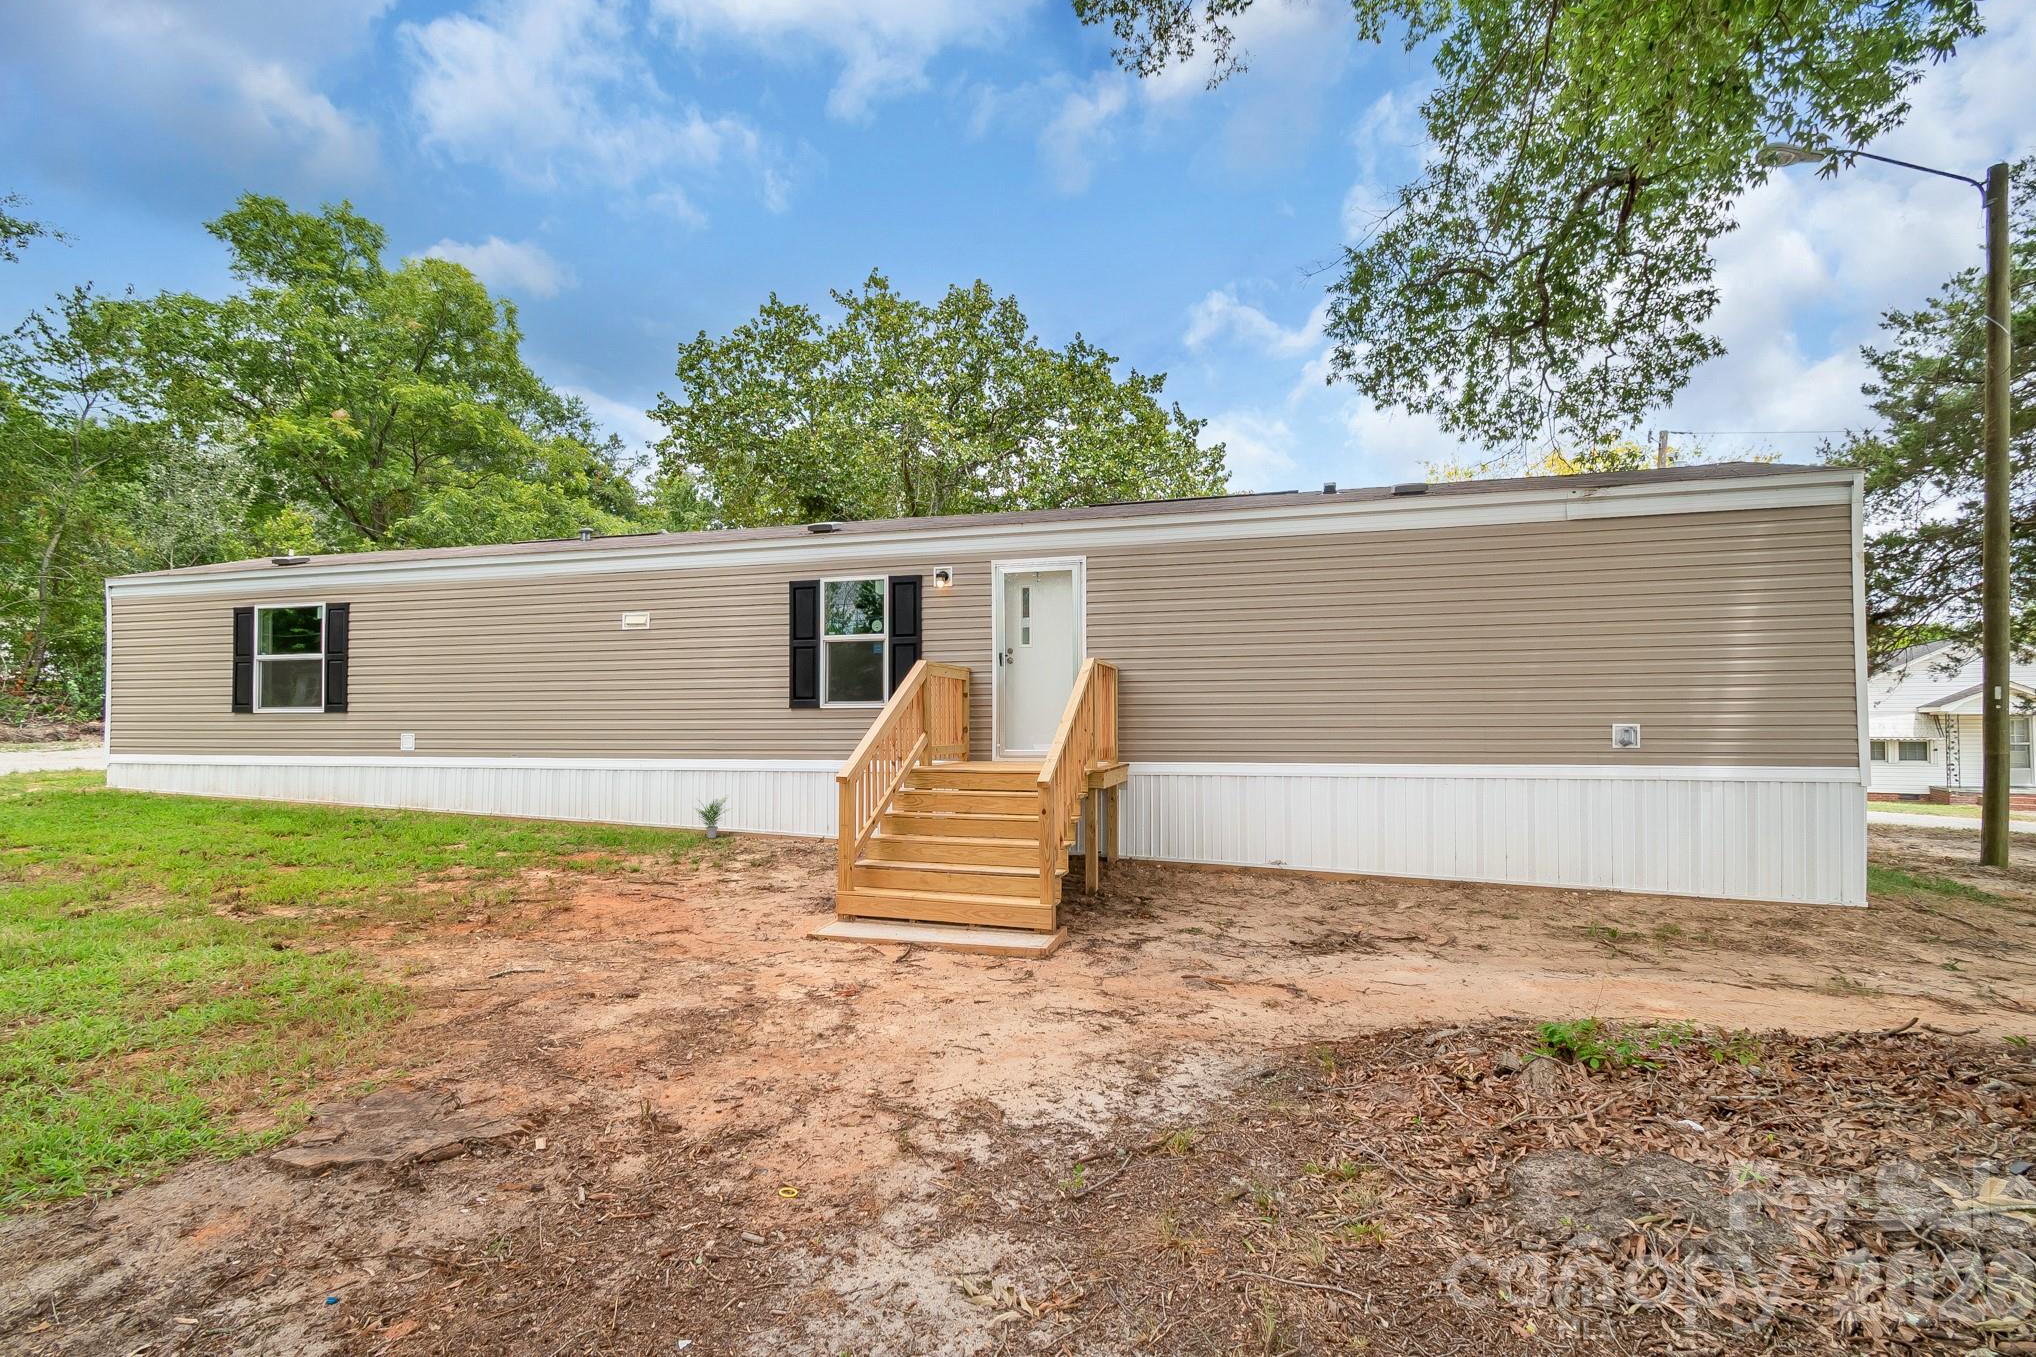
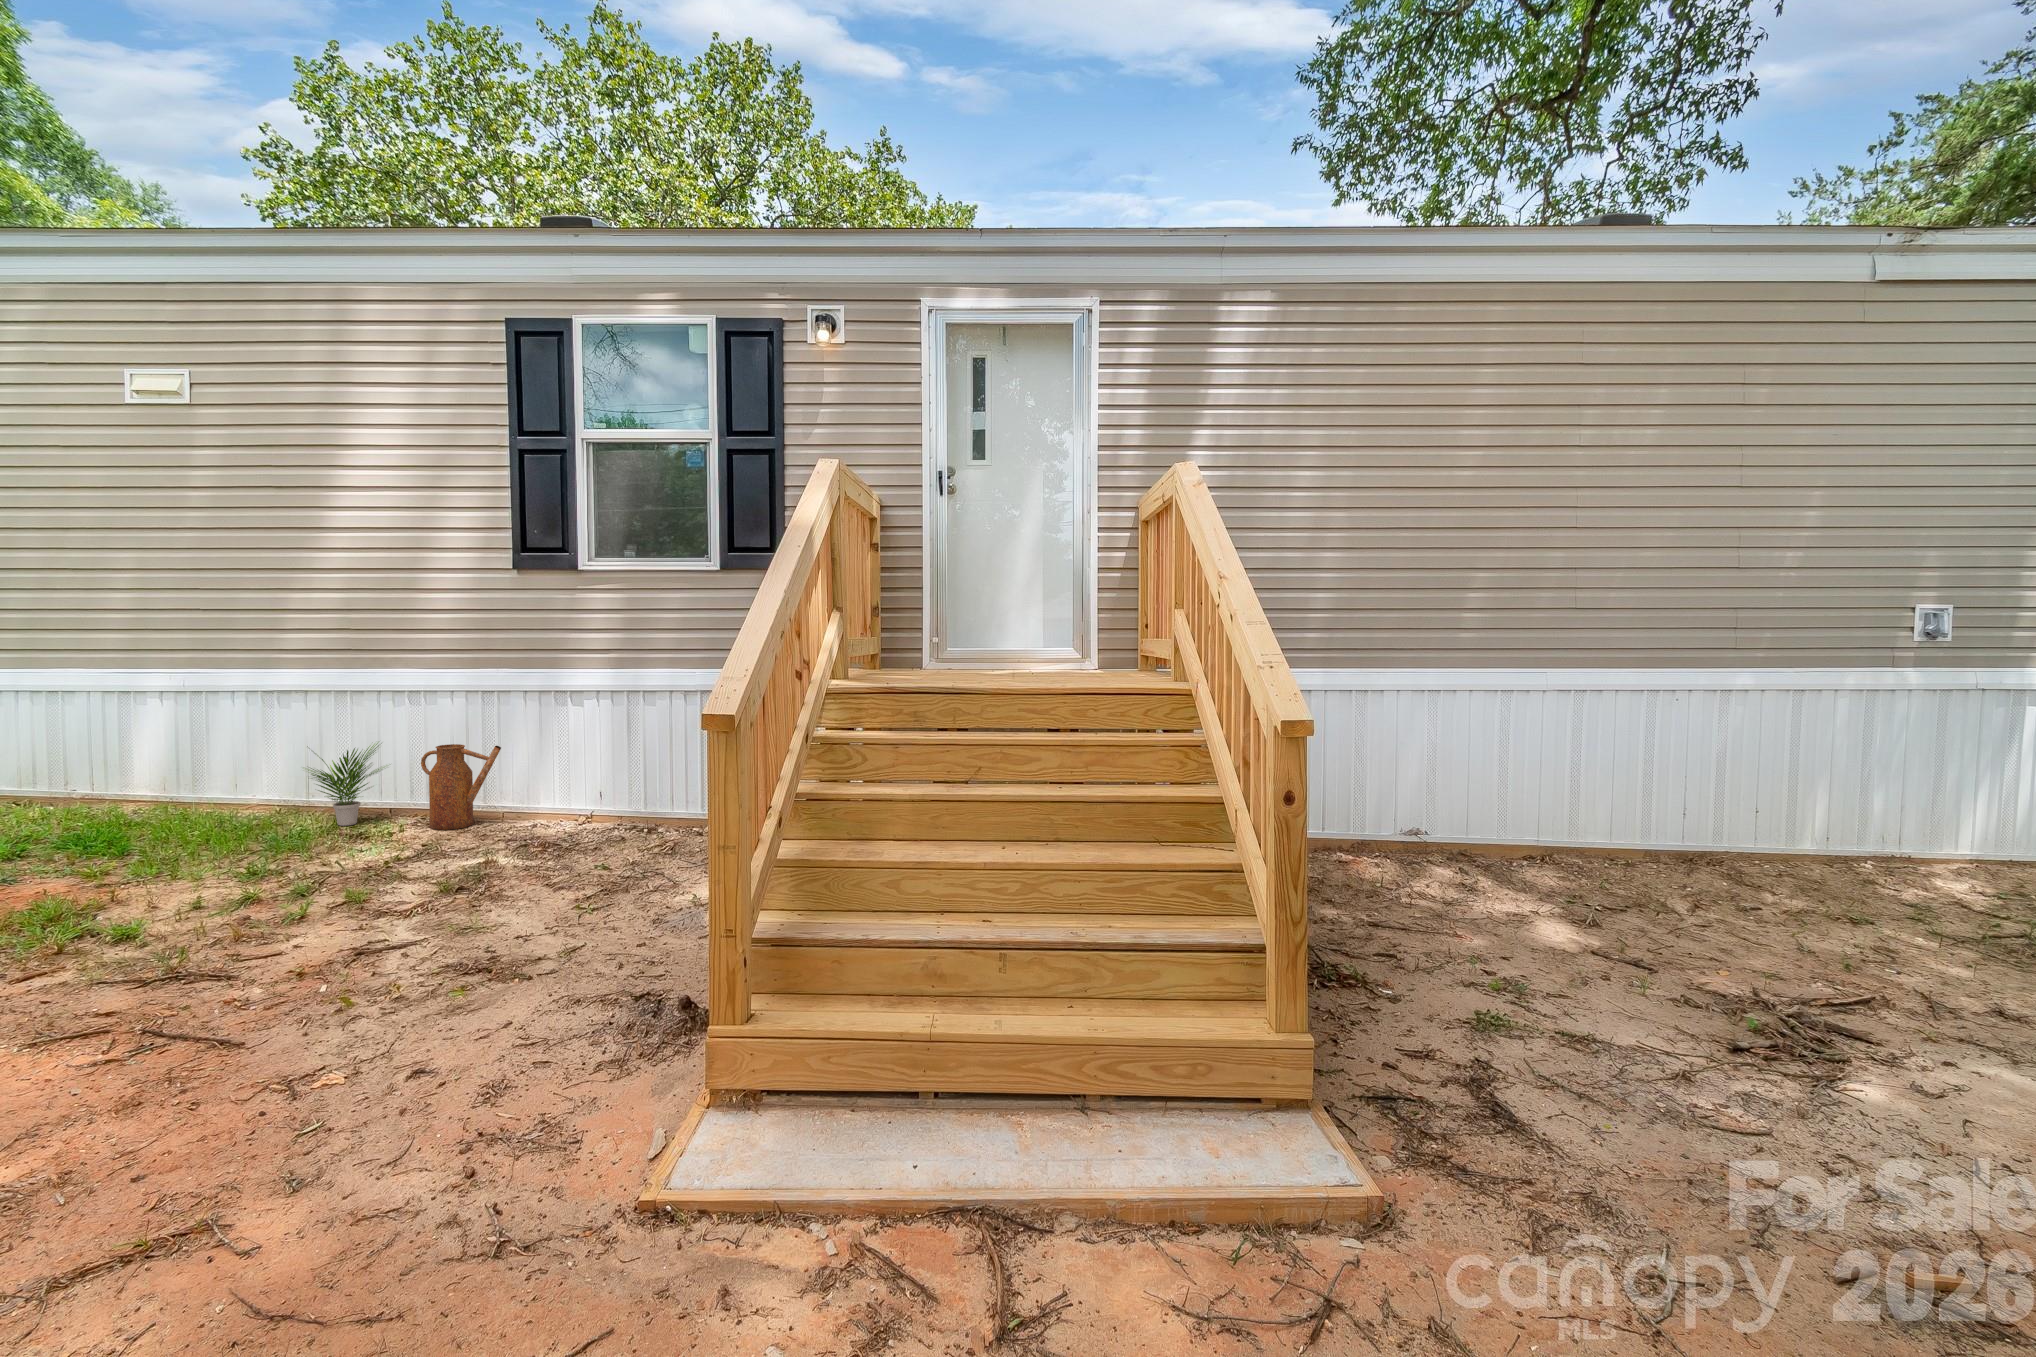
watering can: none [745,798,782,842] -> present [421,744,501,830]

